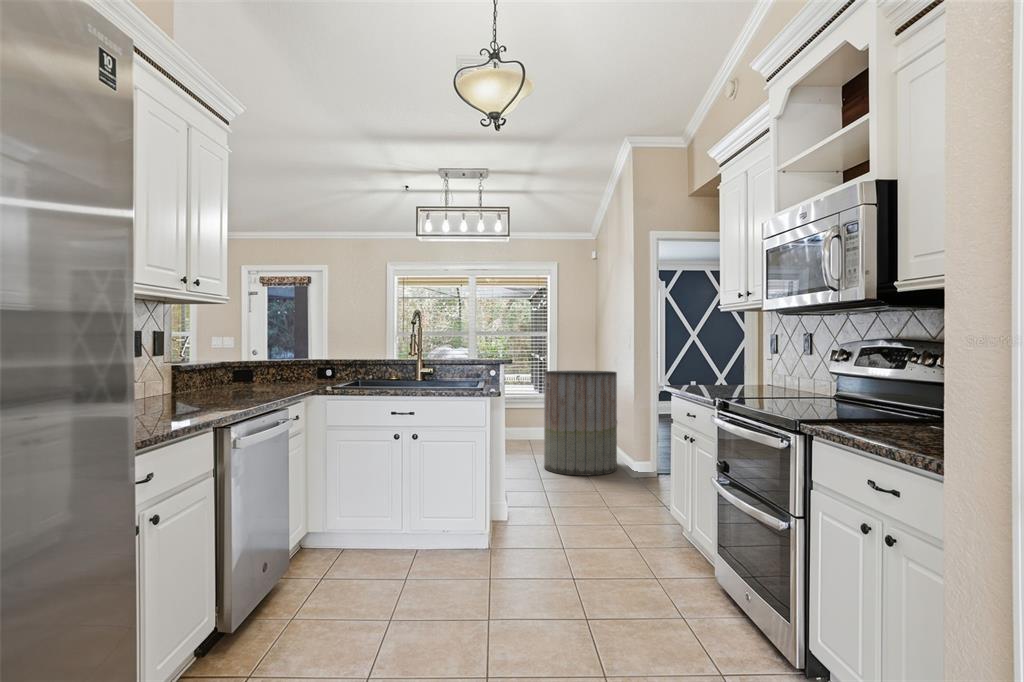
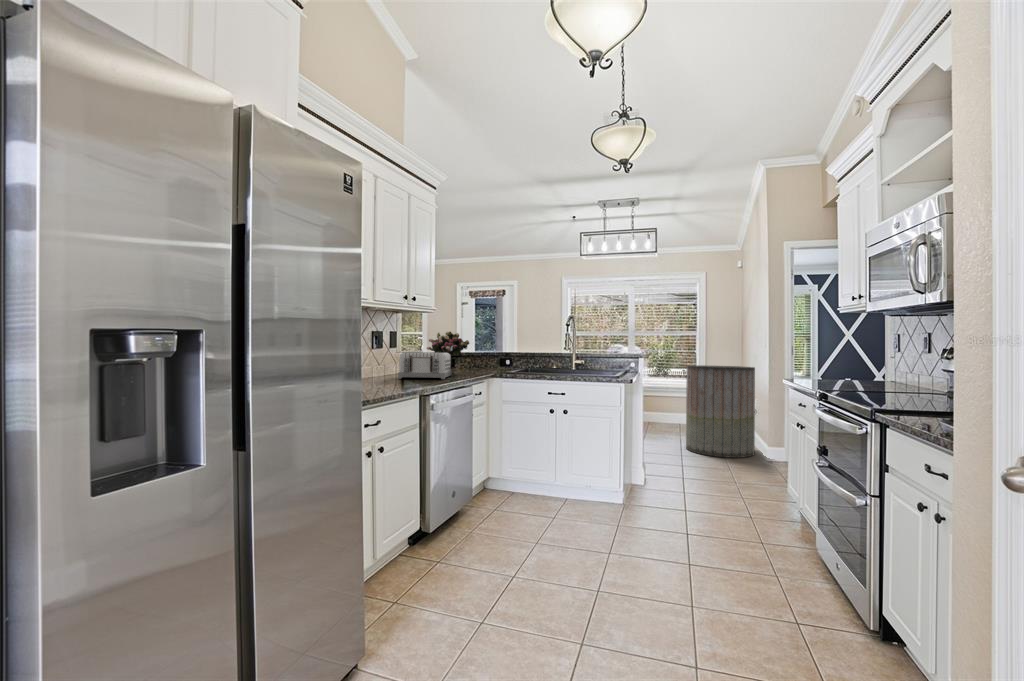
flower arrangement: none [208,331,275,366] -> present [427,331,469,356]
toaster: none [169,362,254,402] -> present [398,352,452,379]

